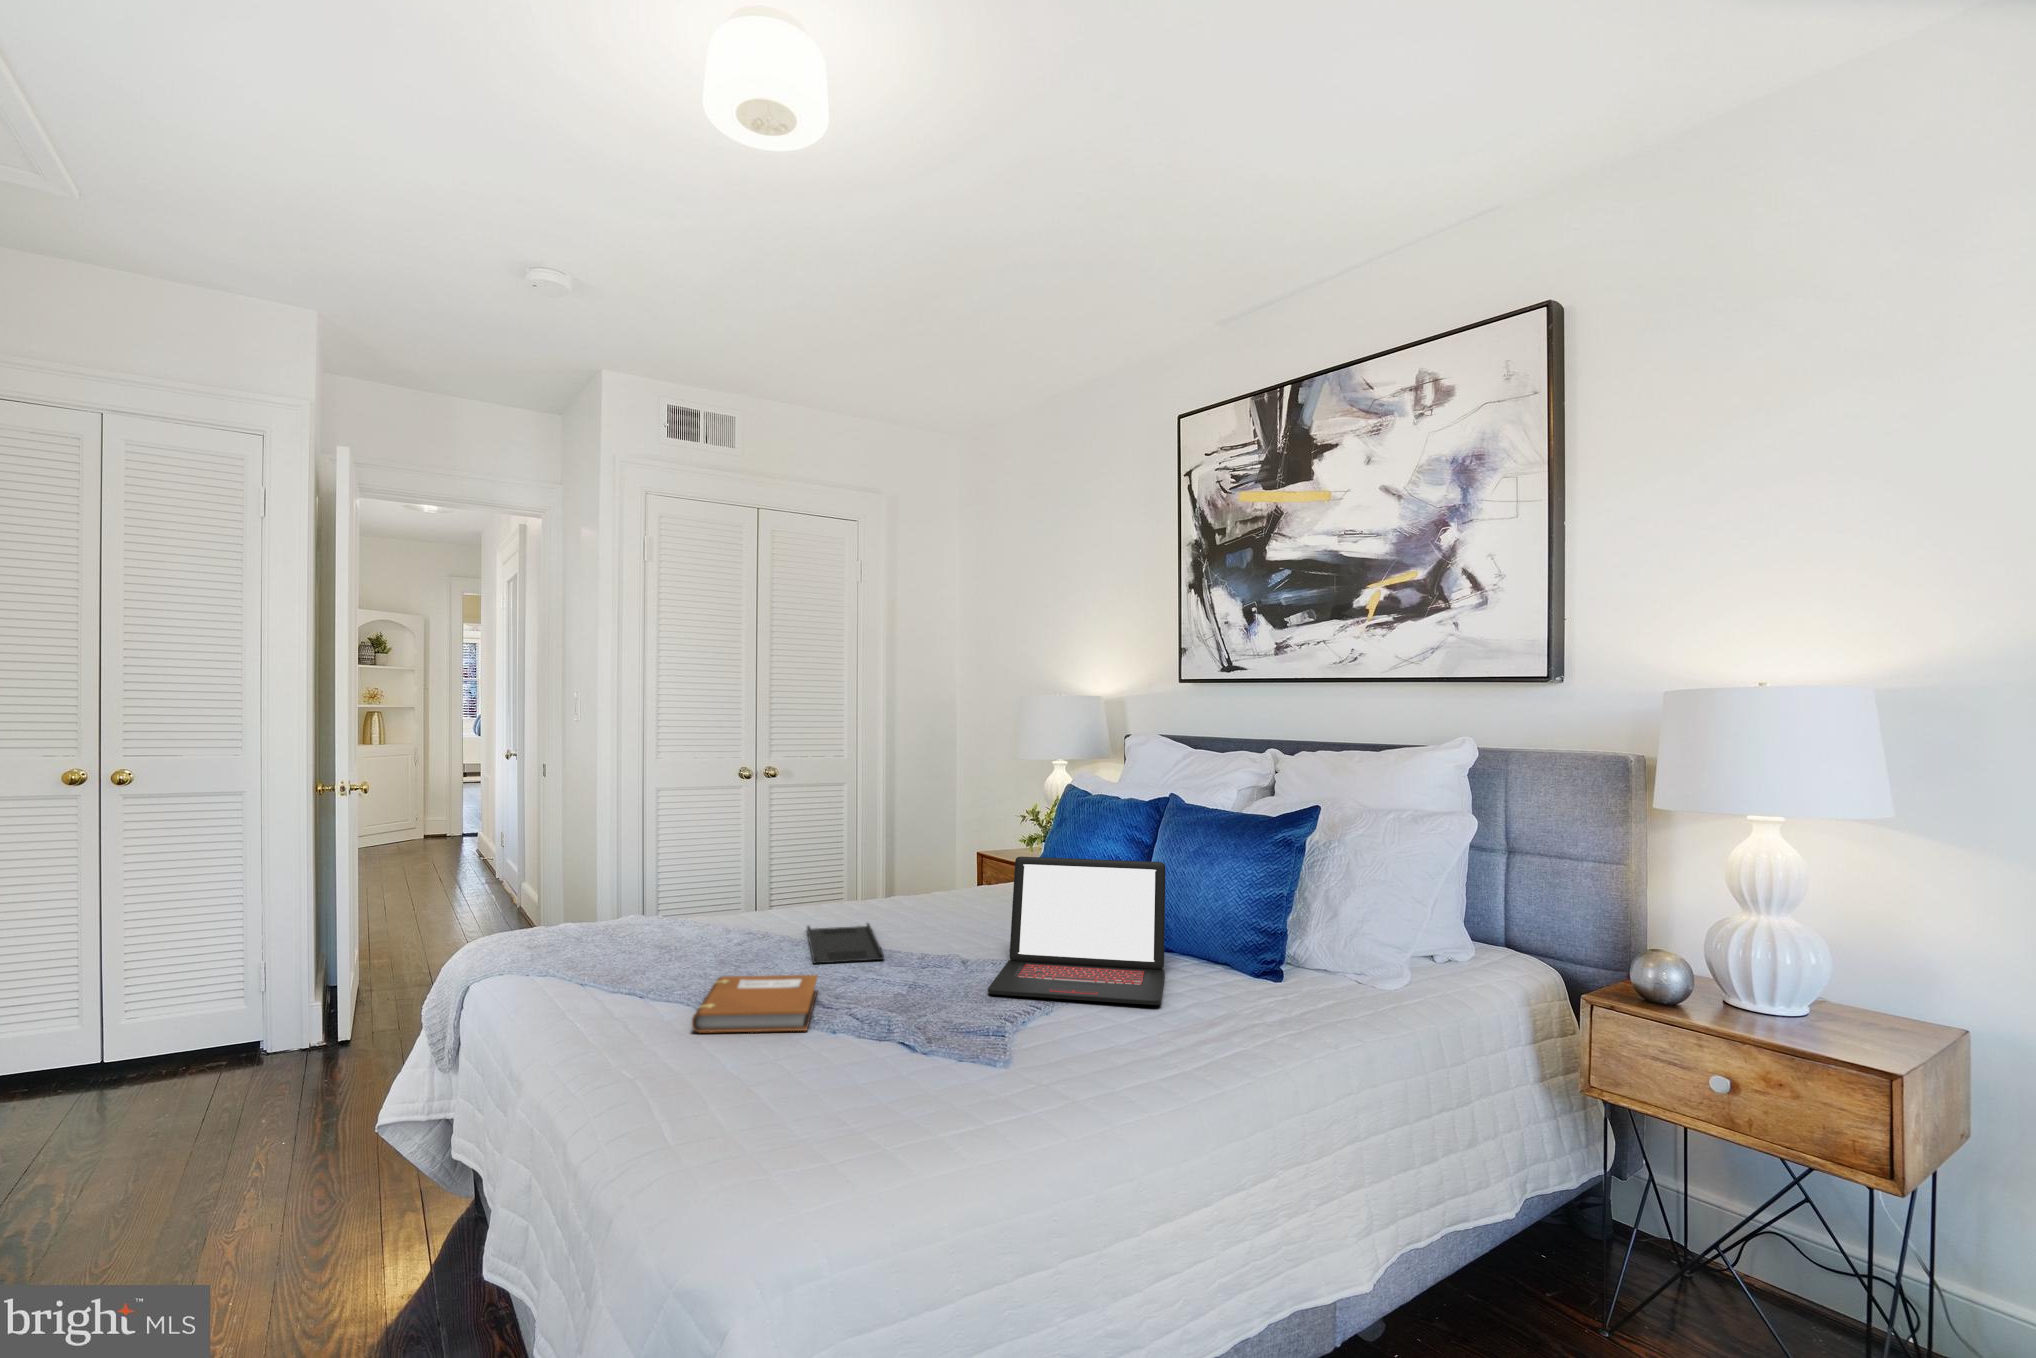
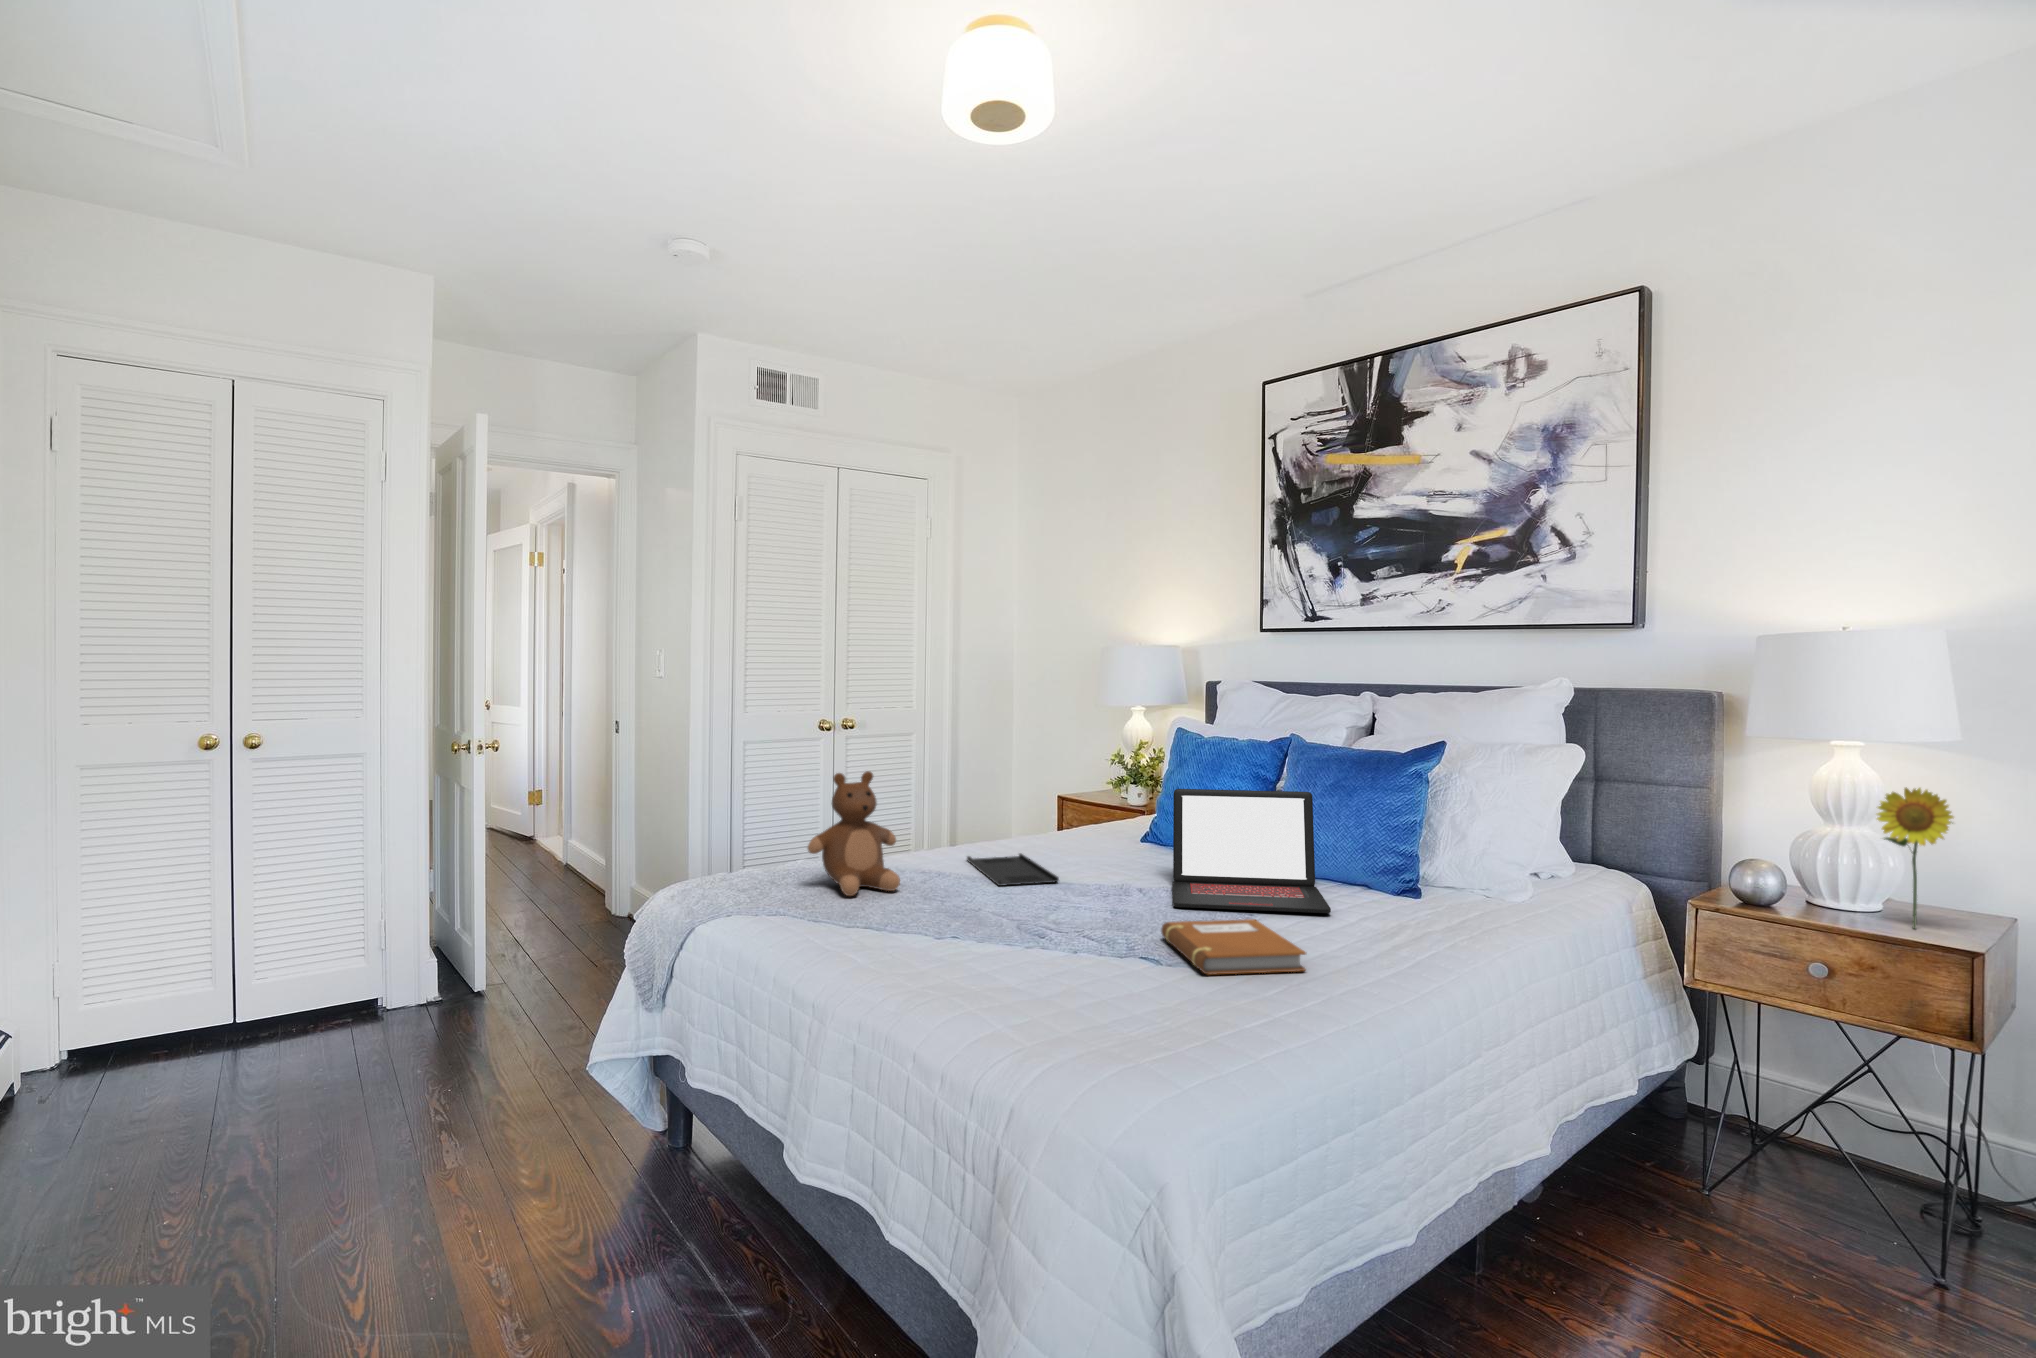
teddy bear: none [599,834,707,975] -> present [808,771,900,896]
flower: none [1785,871,1878,1040] -> present [1877,787,1954,929]
notebook: present [692,975,818,1033] -> present [1161,919,1306,975]

